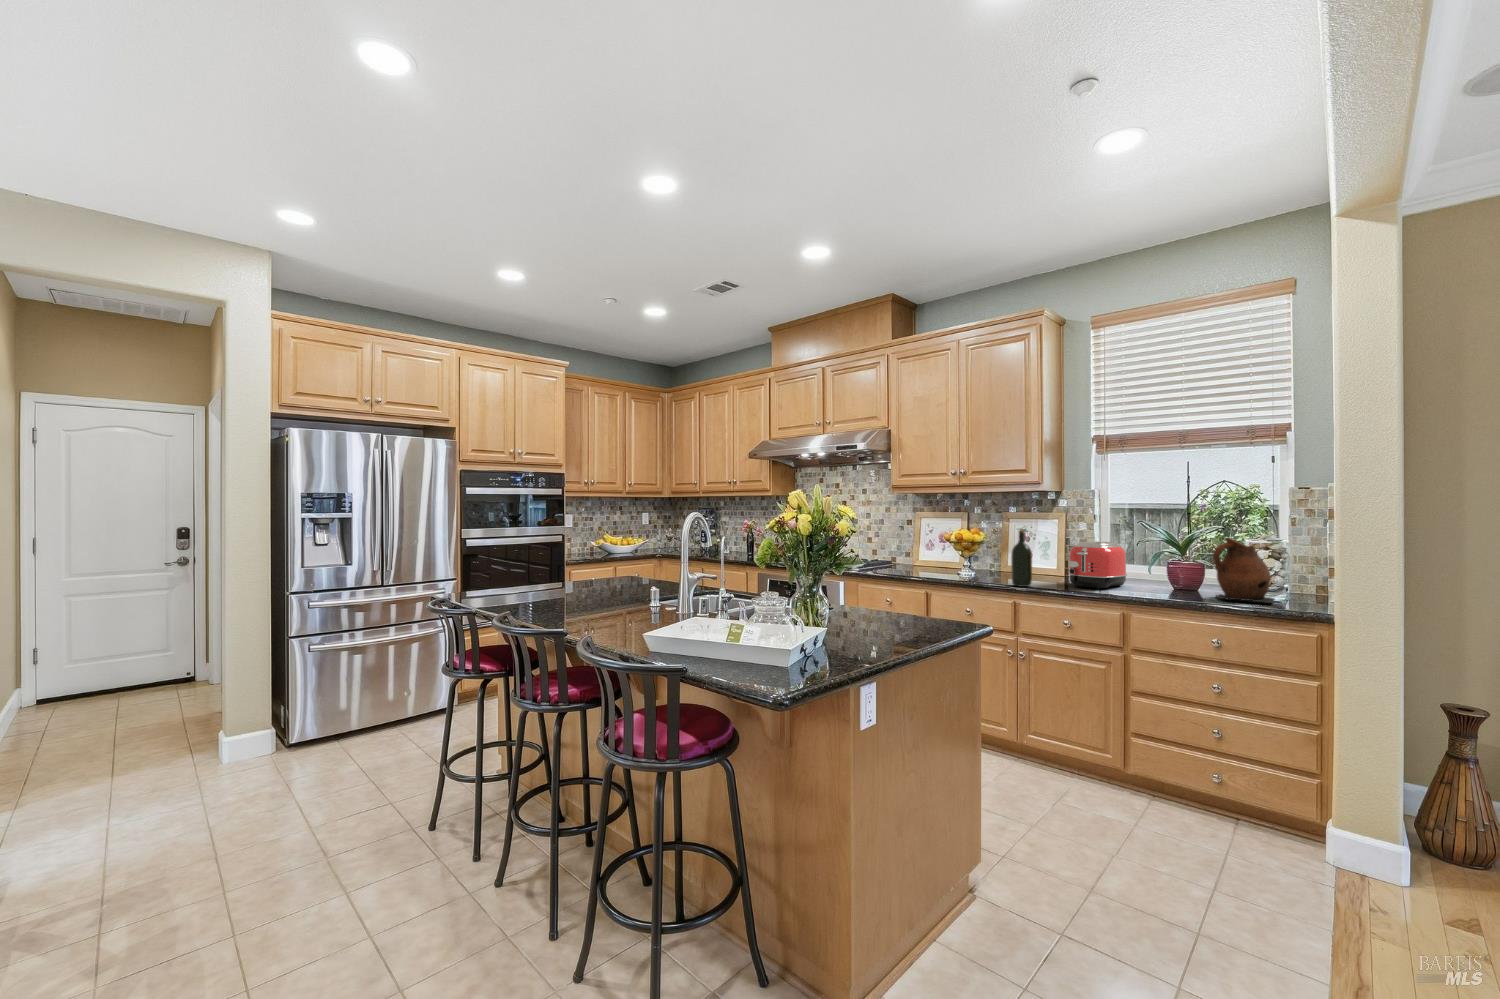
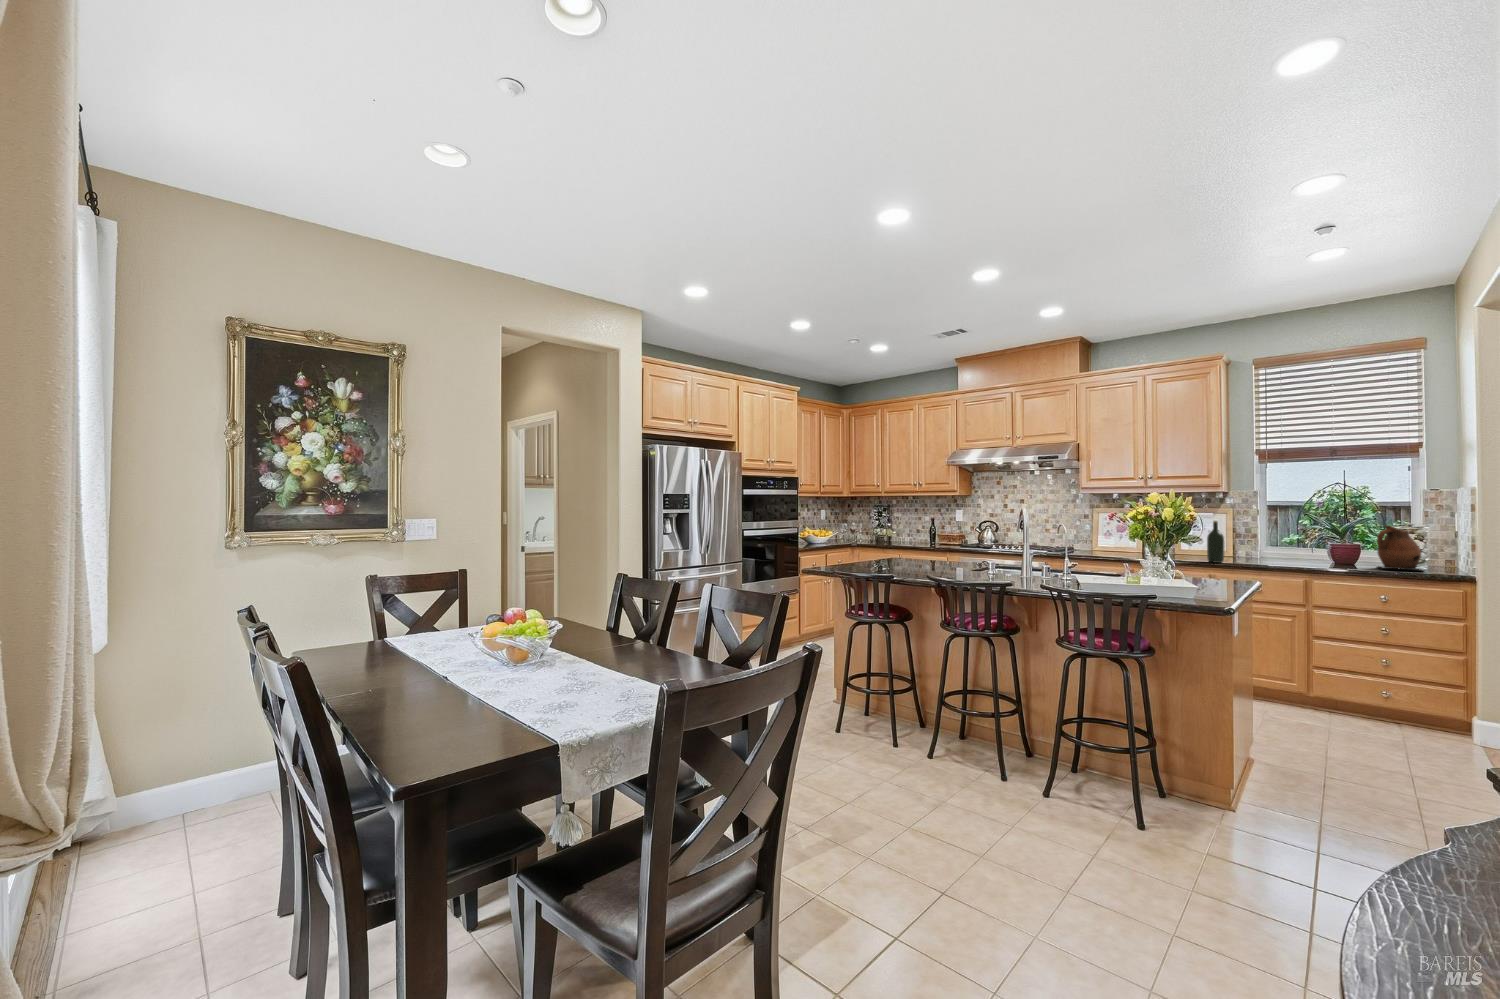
toaster: present [1069,542,1127,589] -> none [1252,529,1297,564]

